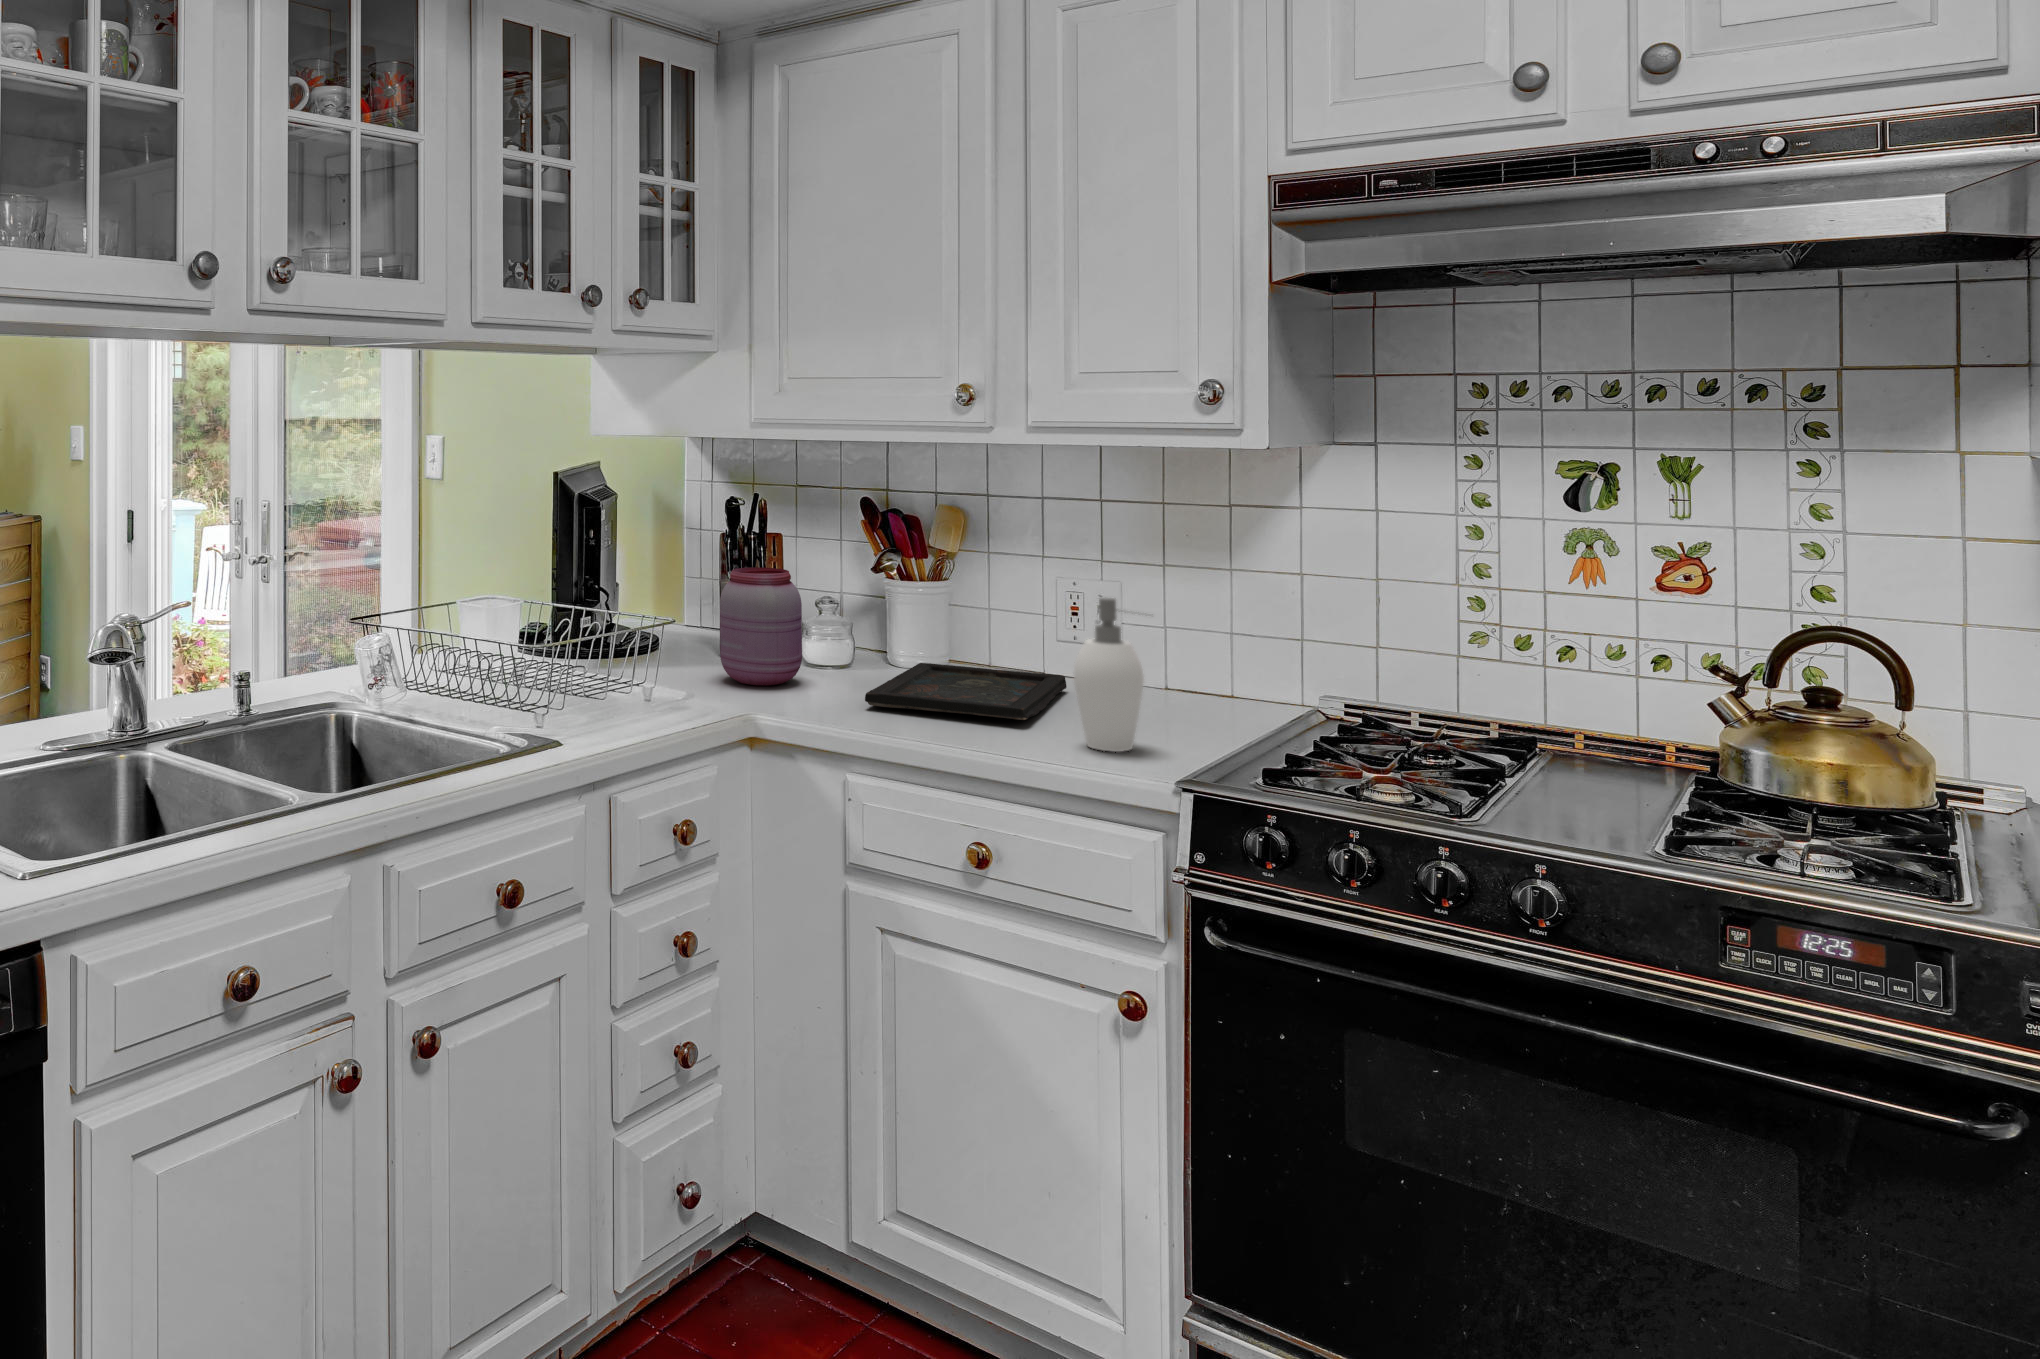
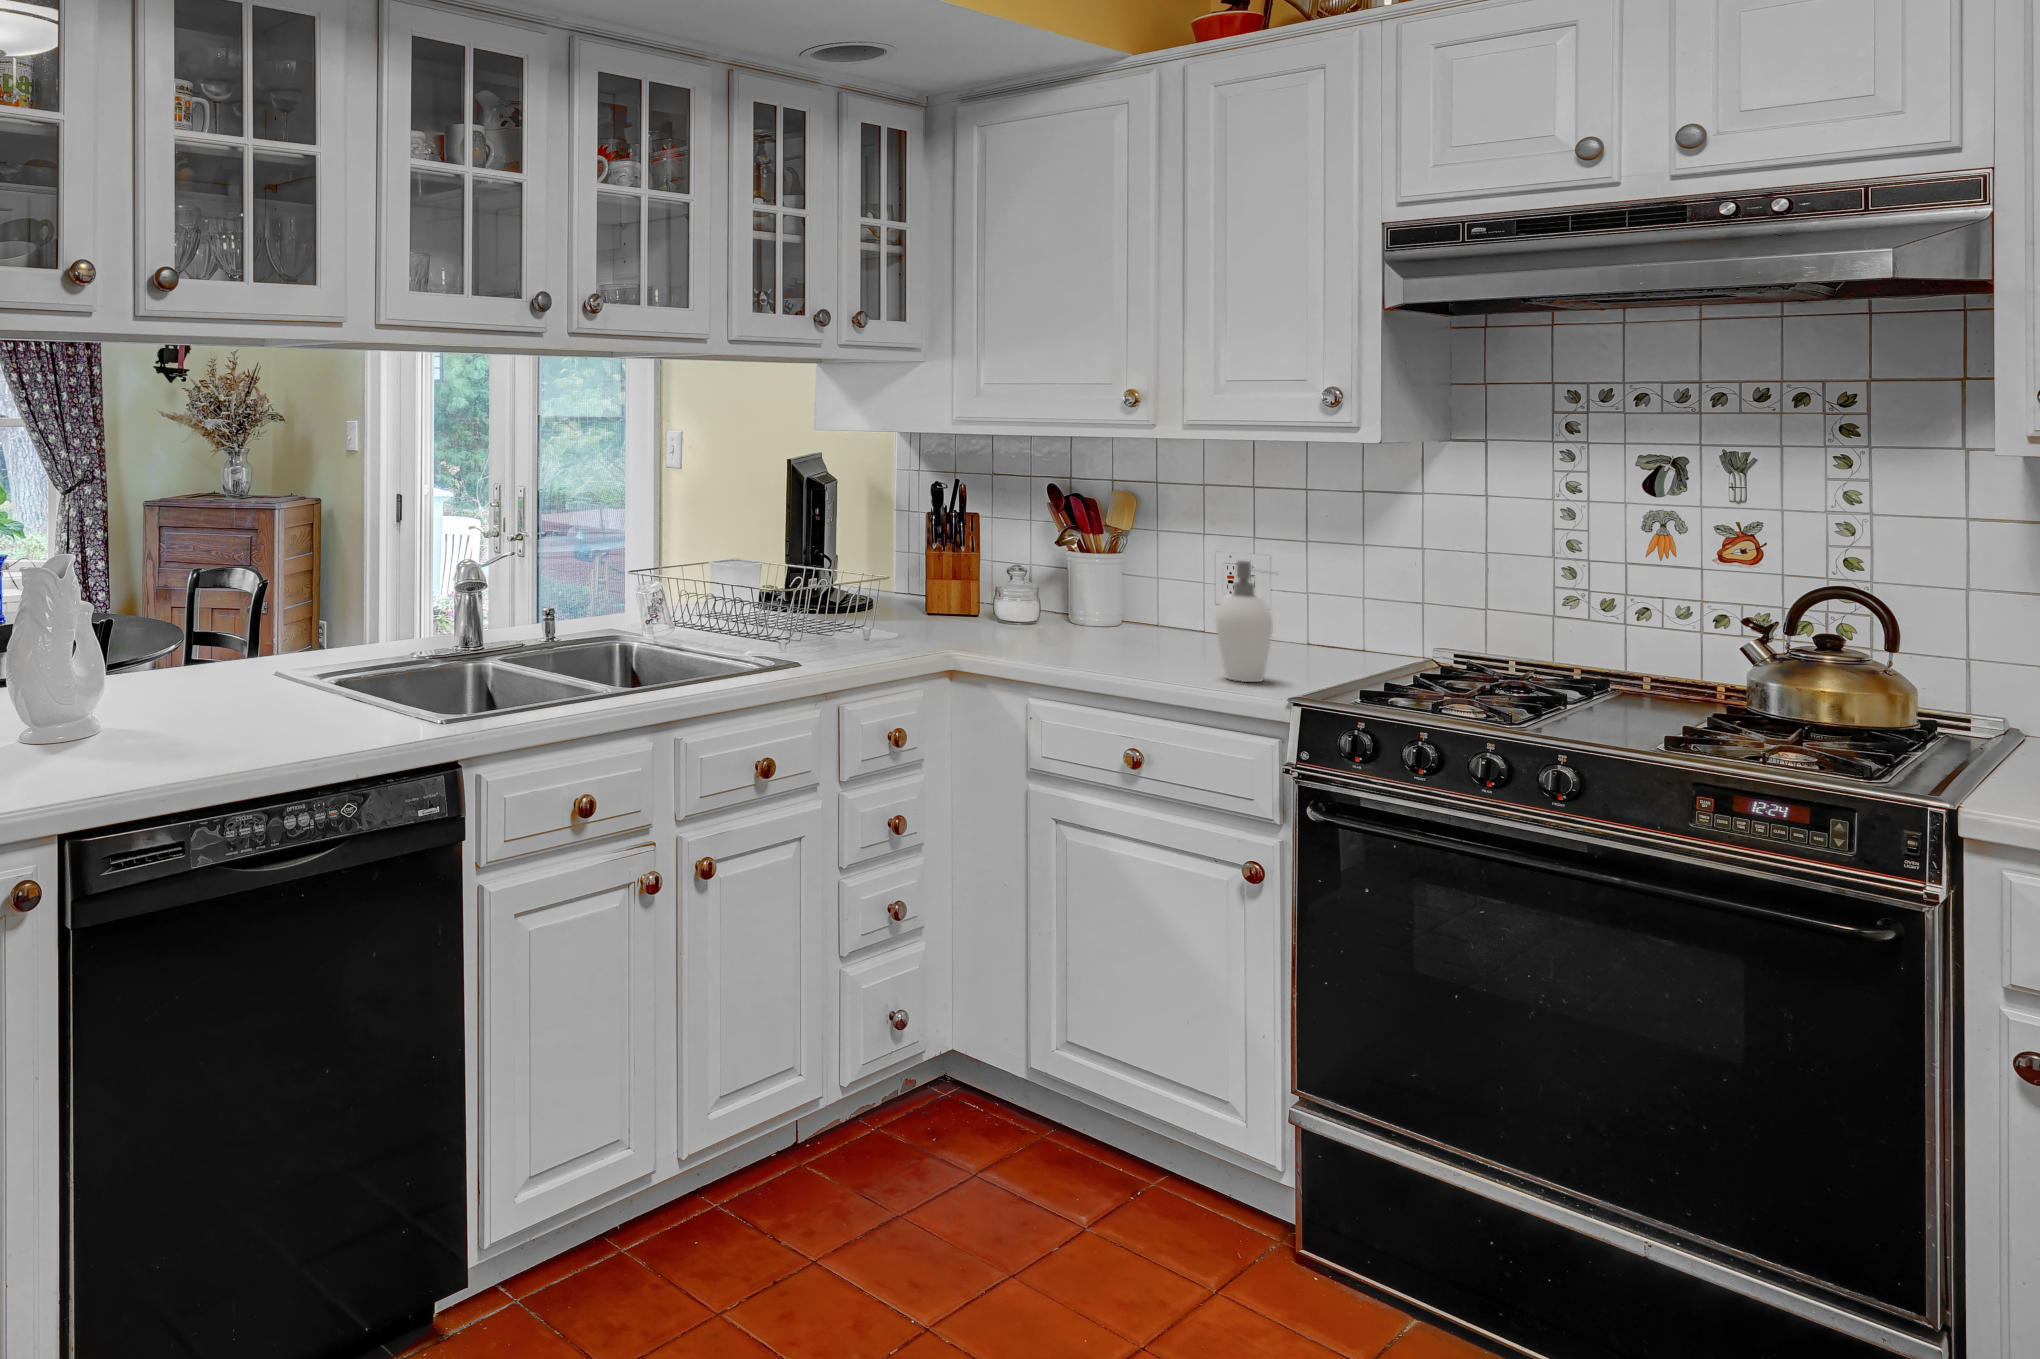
jar: present [720,568,802,685] -> none [928,539,997,634]
tray: present [865,663,1067,720] -> none [1047,621,1223,660]

